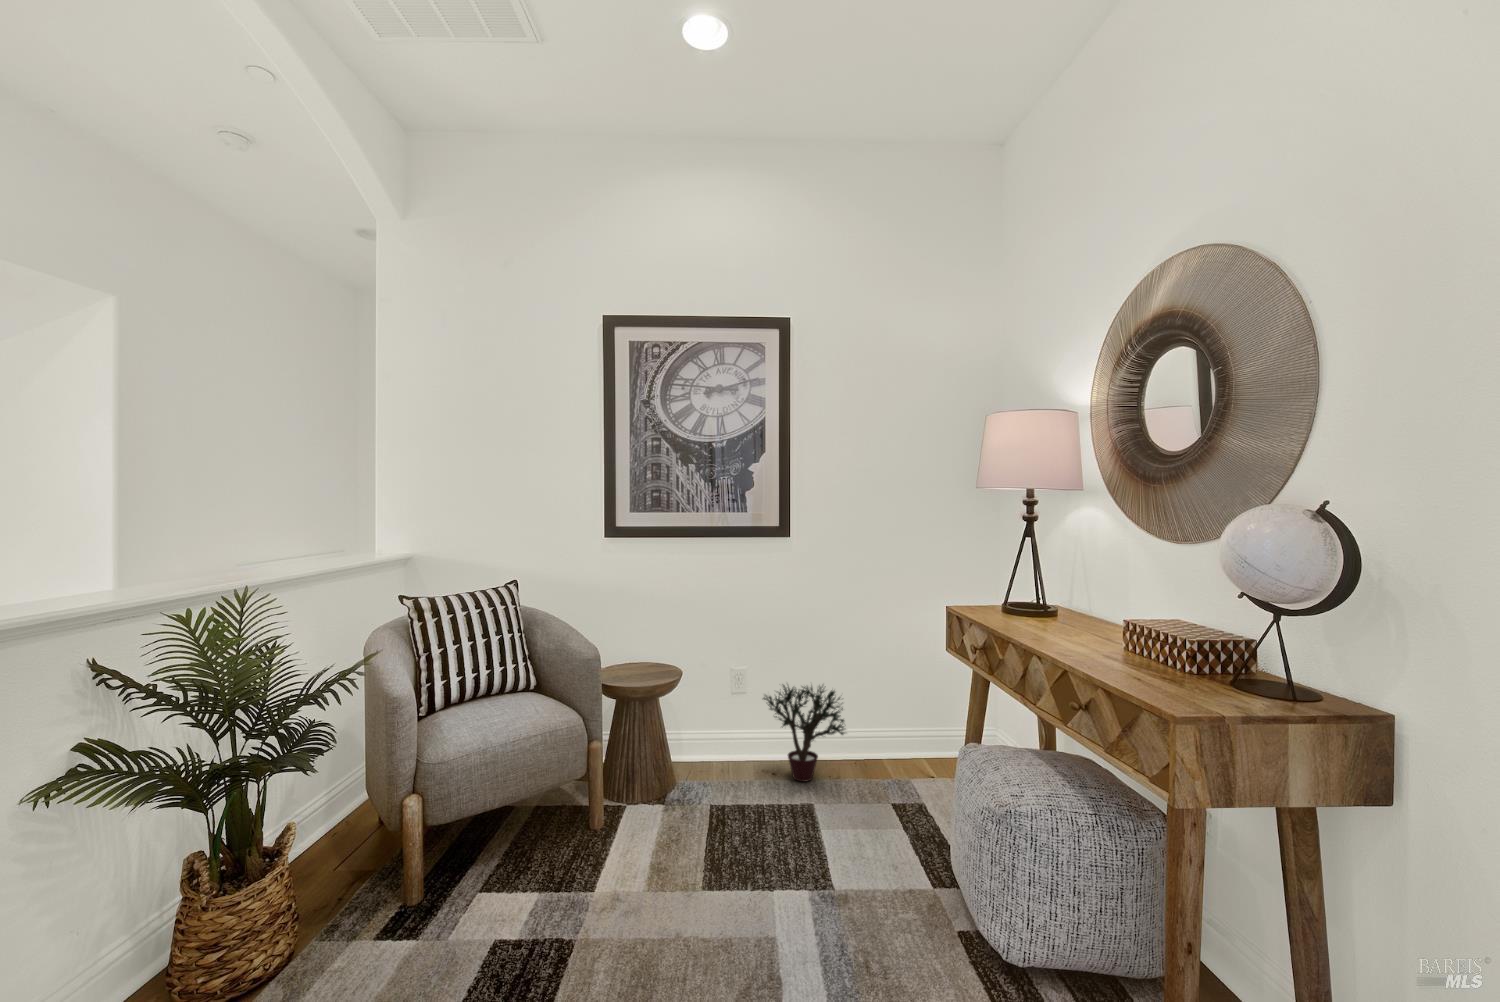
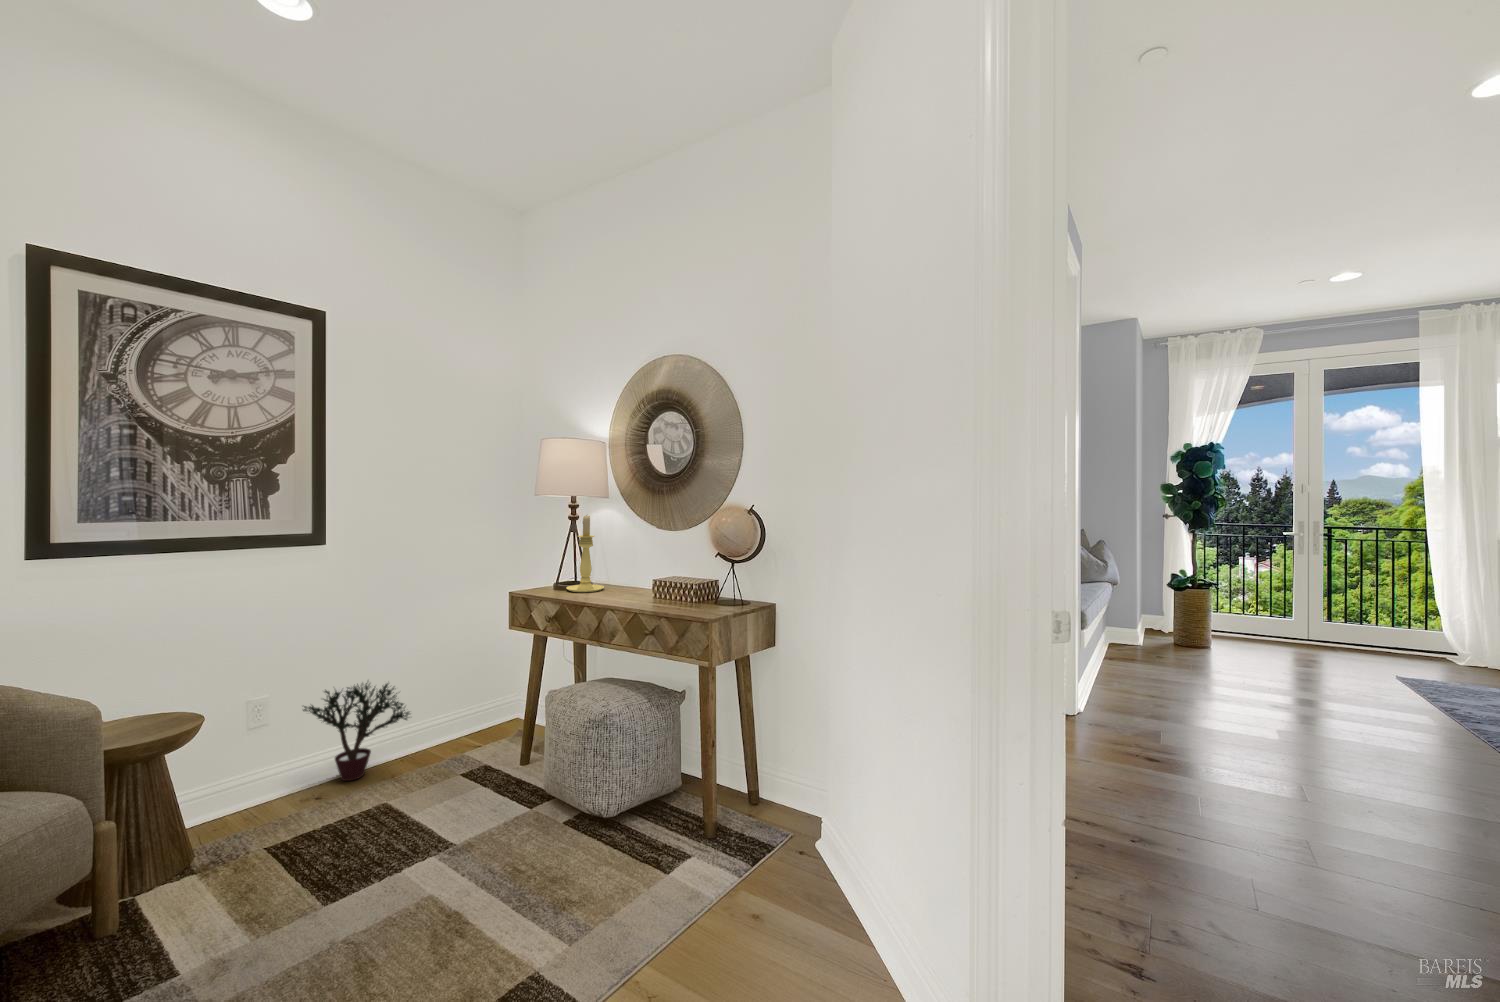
candle holder: none [1010,514,1066,624] -> present [567,515,604,592]

